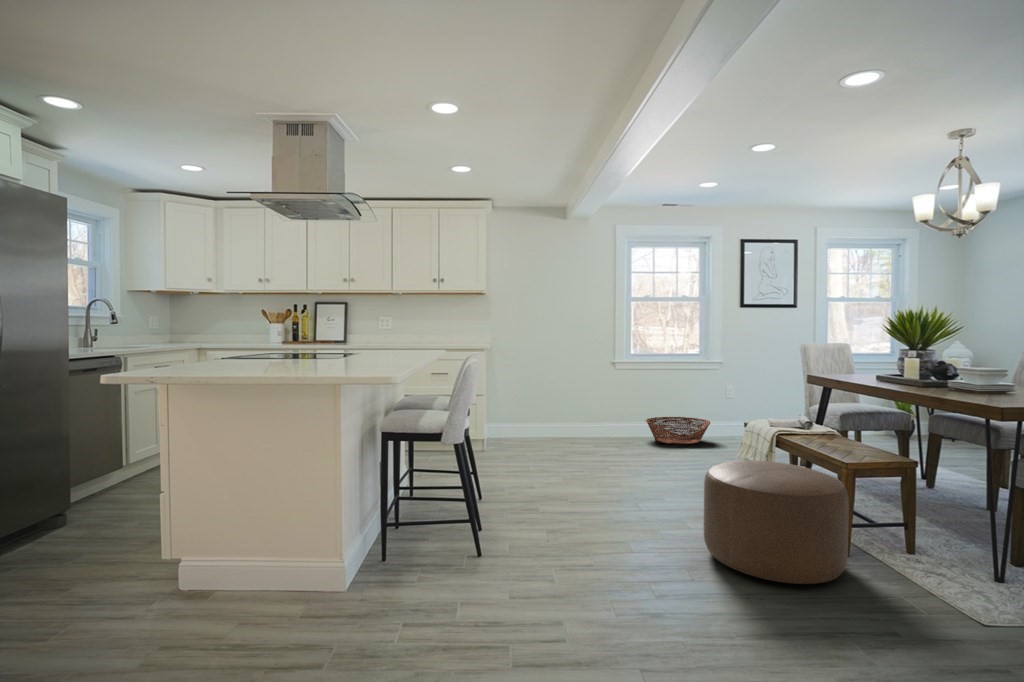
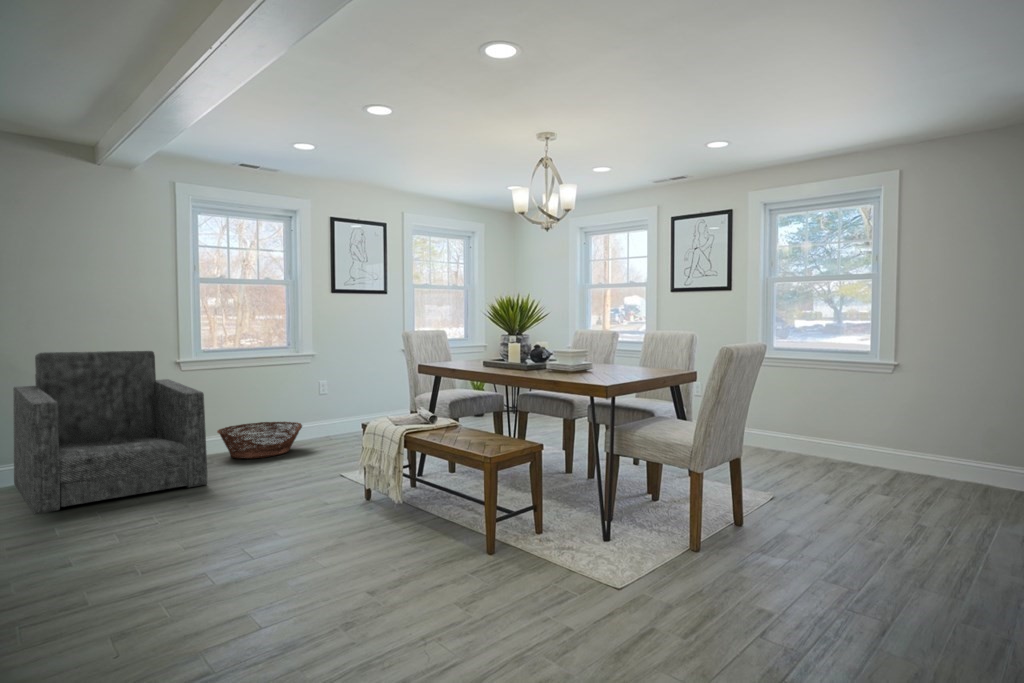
armchair: none [531,359,633,457] -> present [13,351,207,515]
ottoman: present [704,460,849,584] -> none [350,465,506,611]

